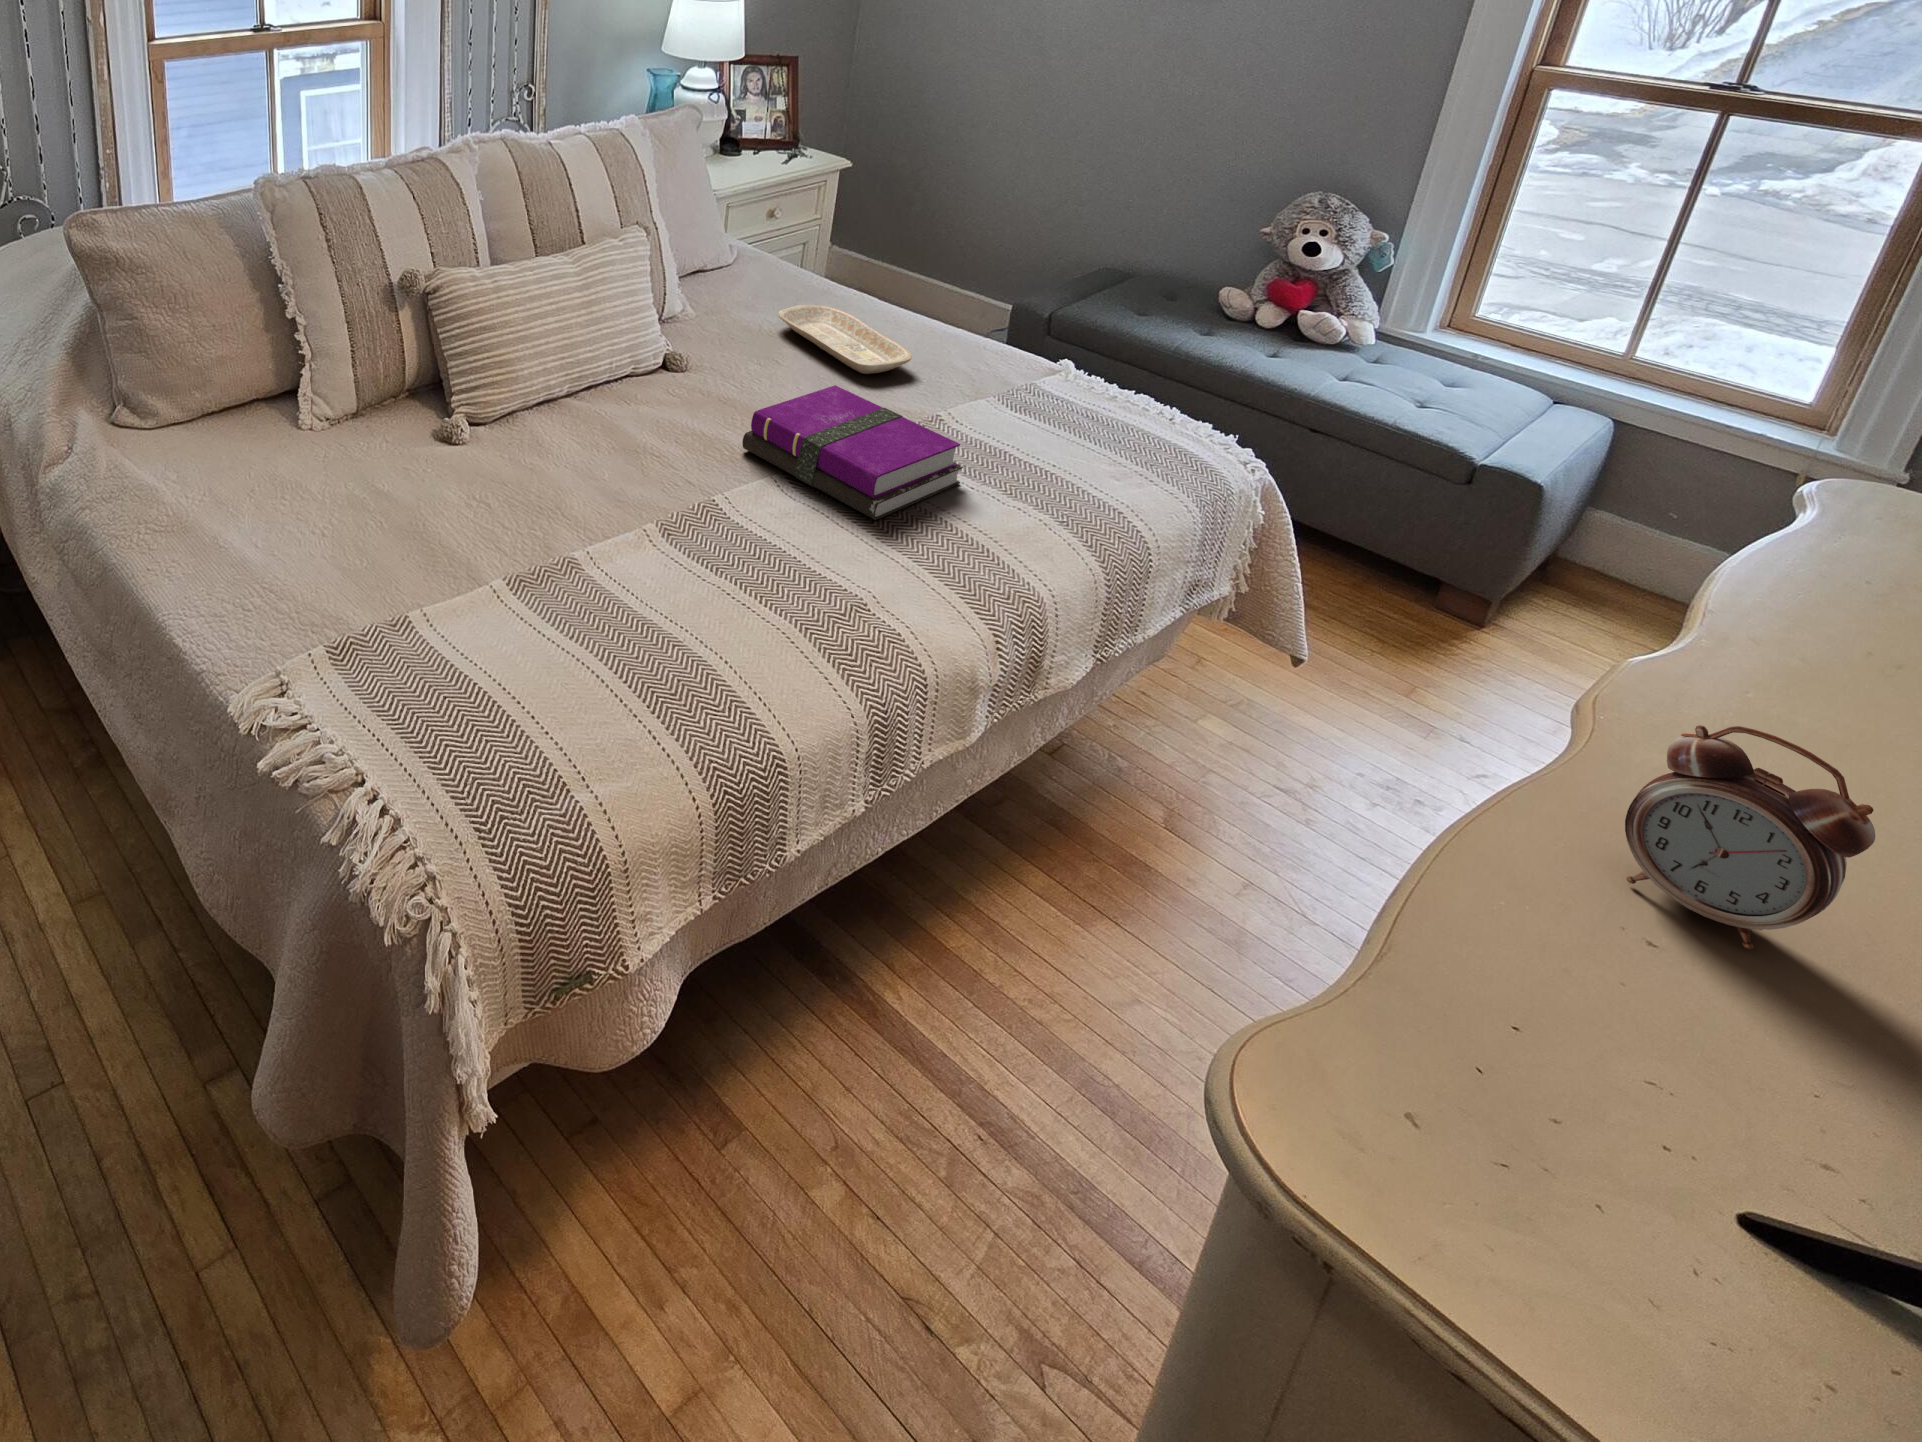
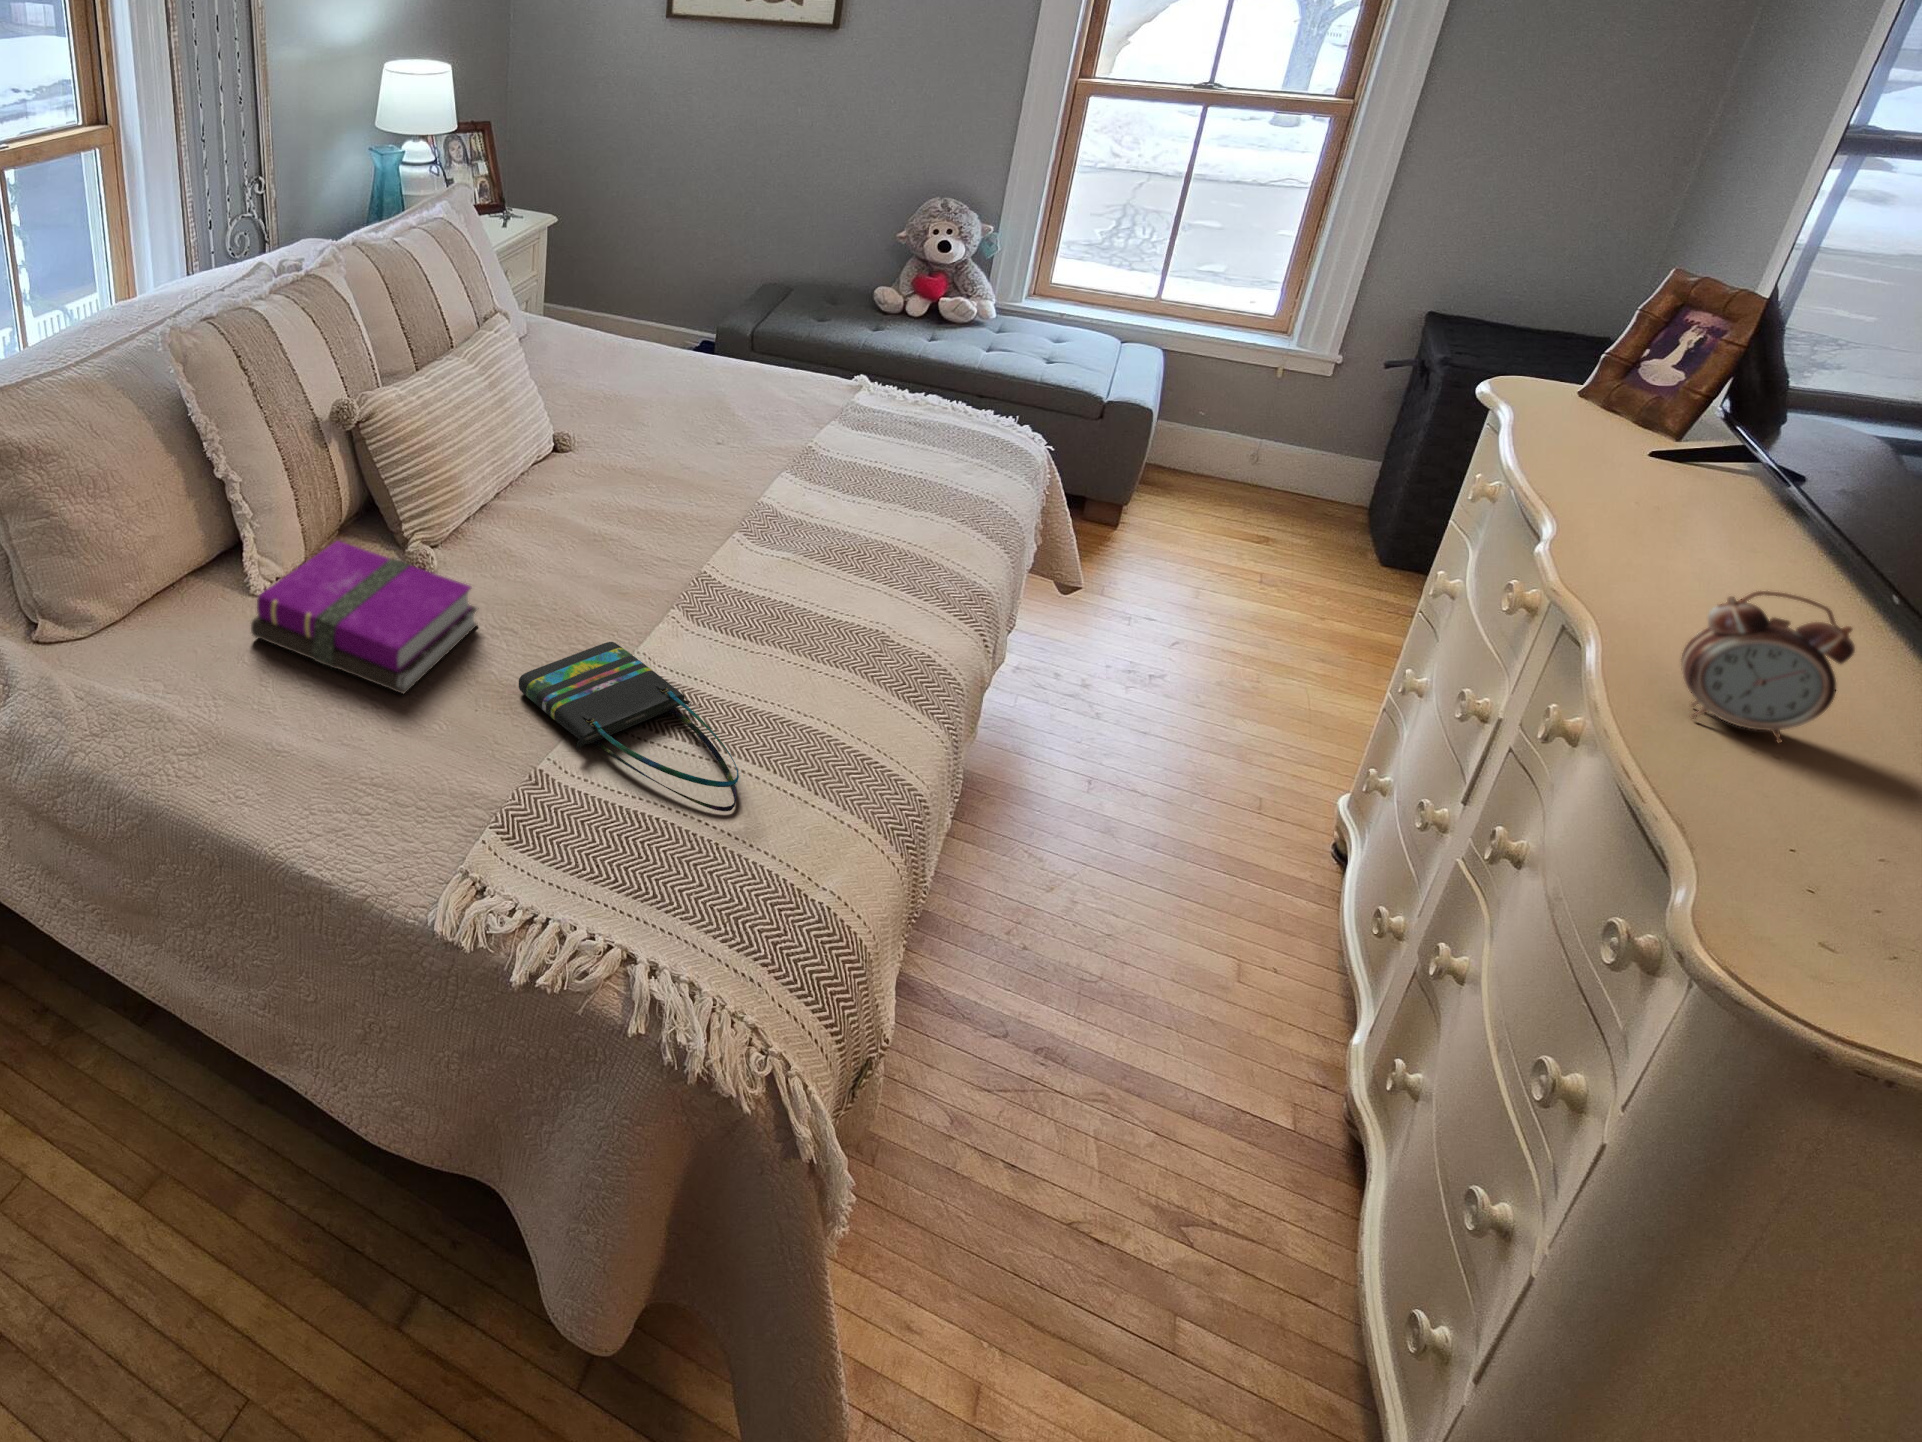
tray: present [778,305,912,374] -> none [619,365,761,424]
notebook: present [742,385,963,520] -> present [251,541,478,694]
tote bag: none [447,529,594,697] -> present [519,642,739,811]

